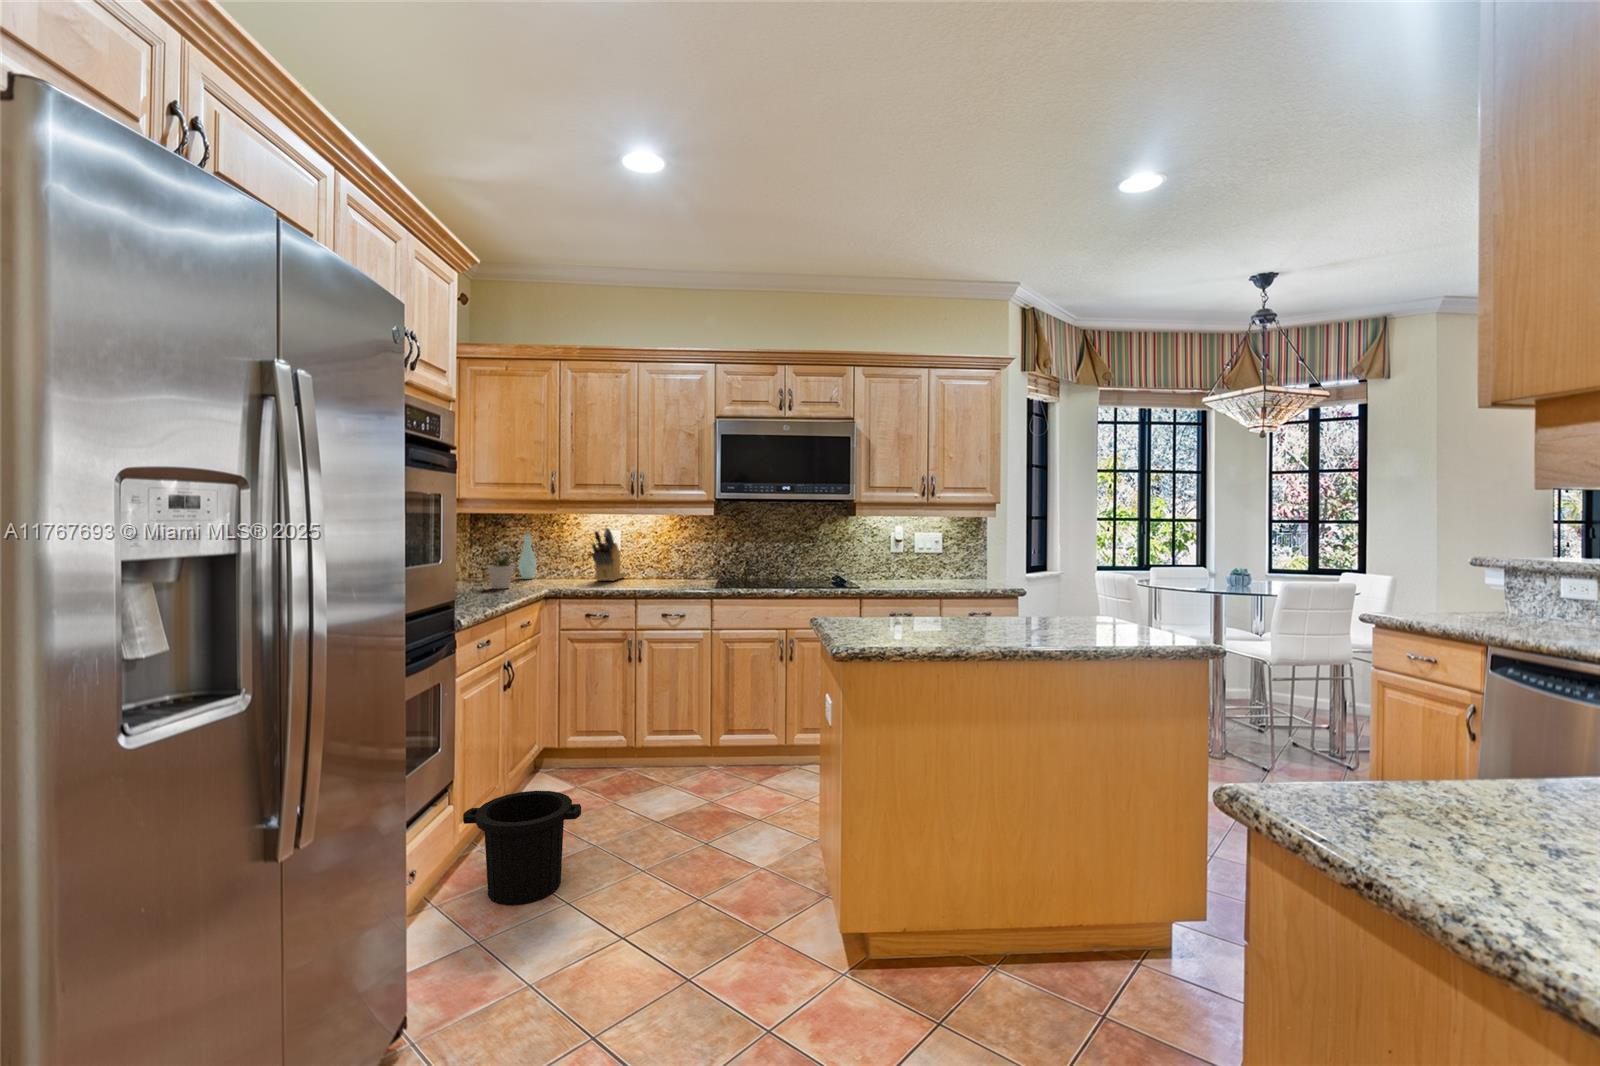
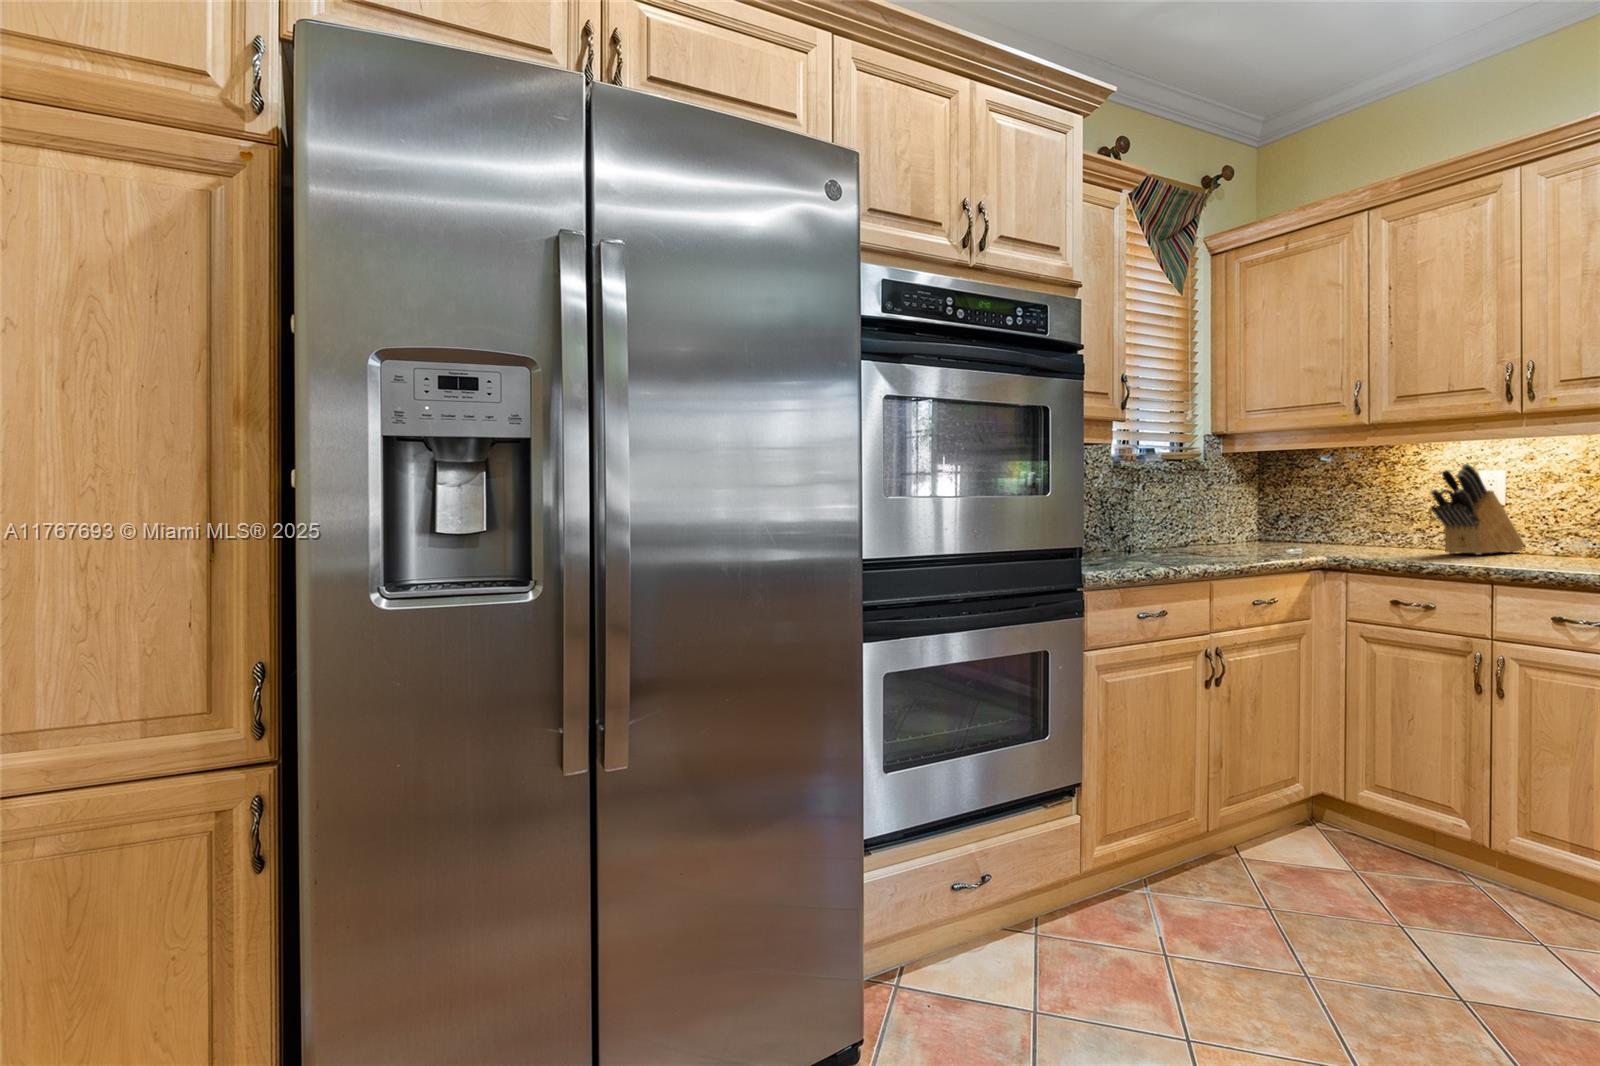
bottle: present [518,531,536,579] -> none [1320,477,1351,547]
potted plant: present [488,553,513,589] -> none [1245,500,1285,554]
trash can: present [463,791,581,905] -> none [1078,827,1236,998]

